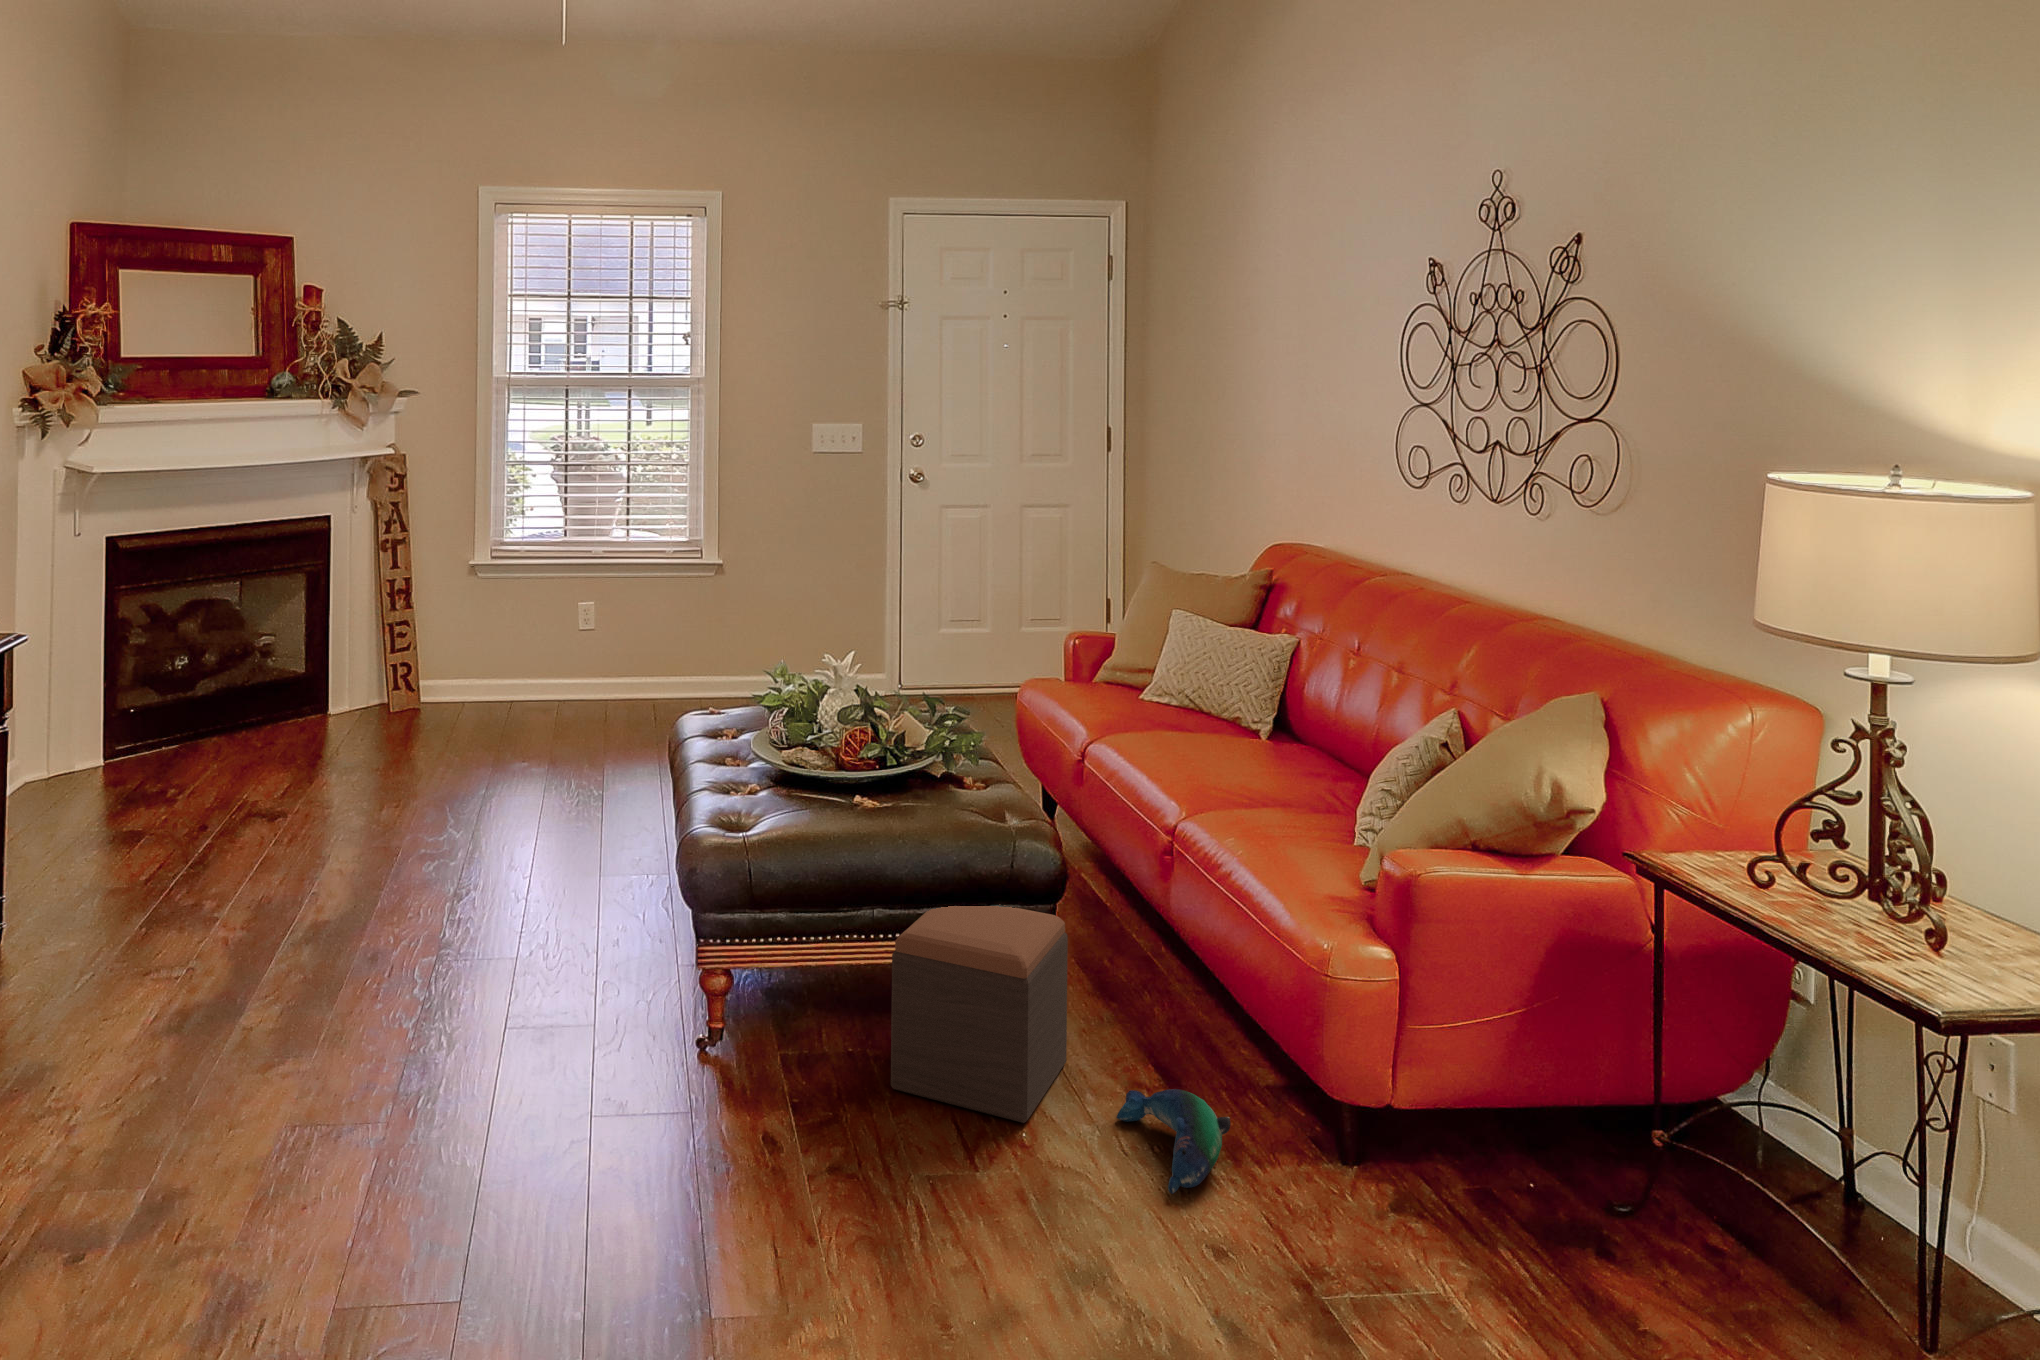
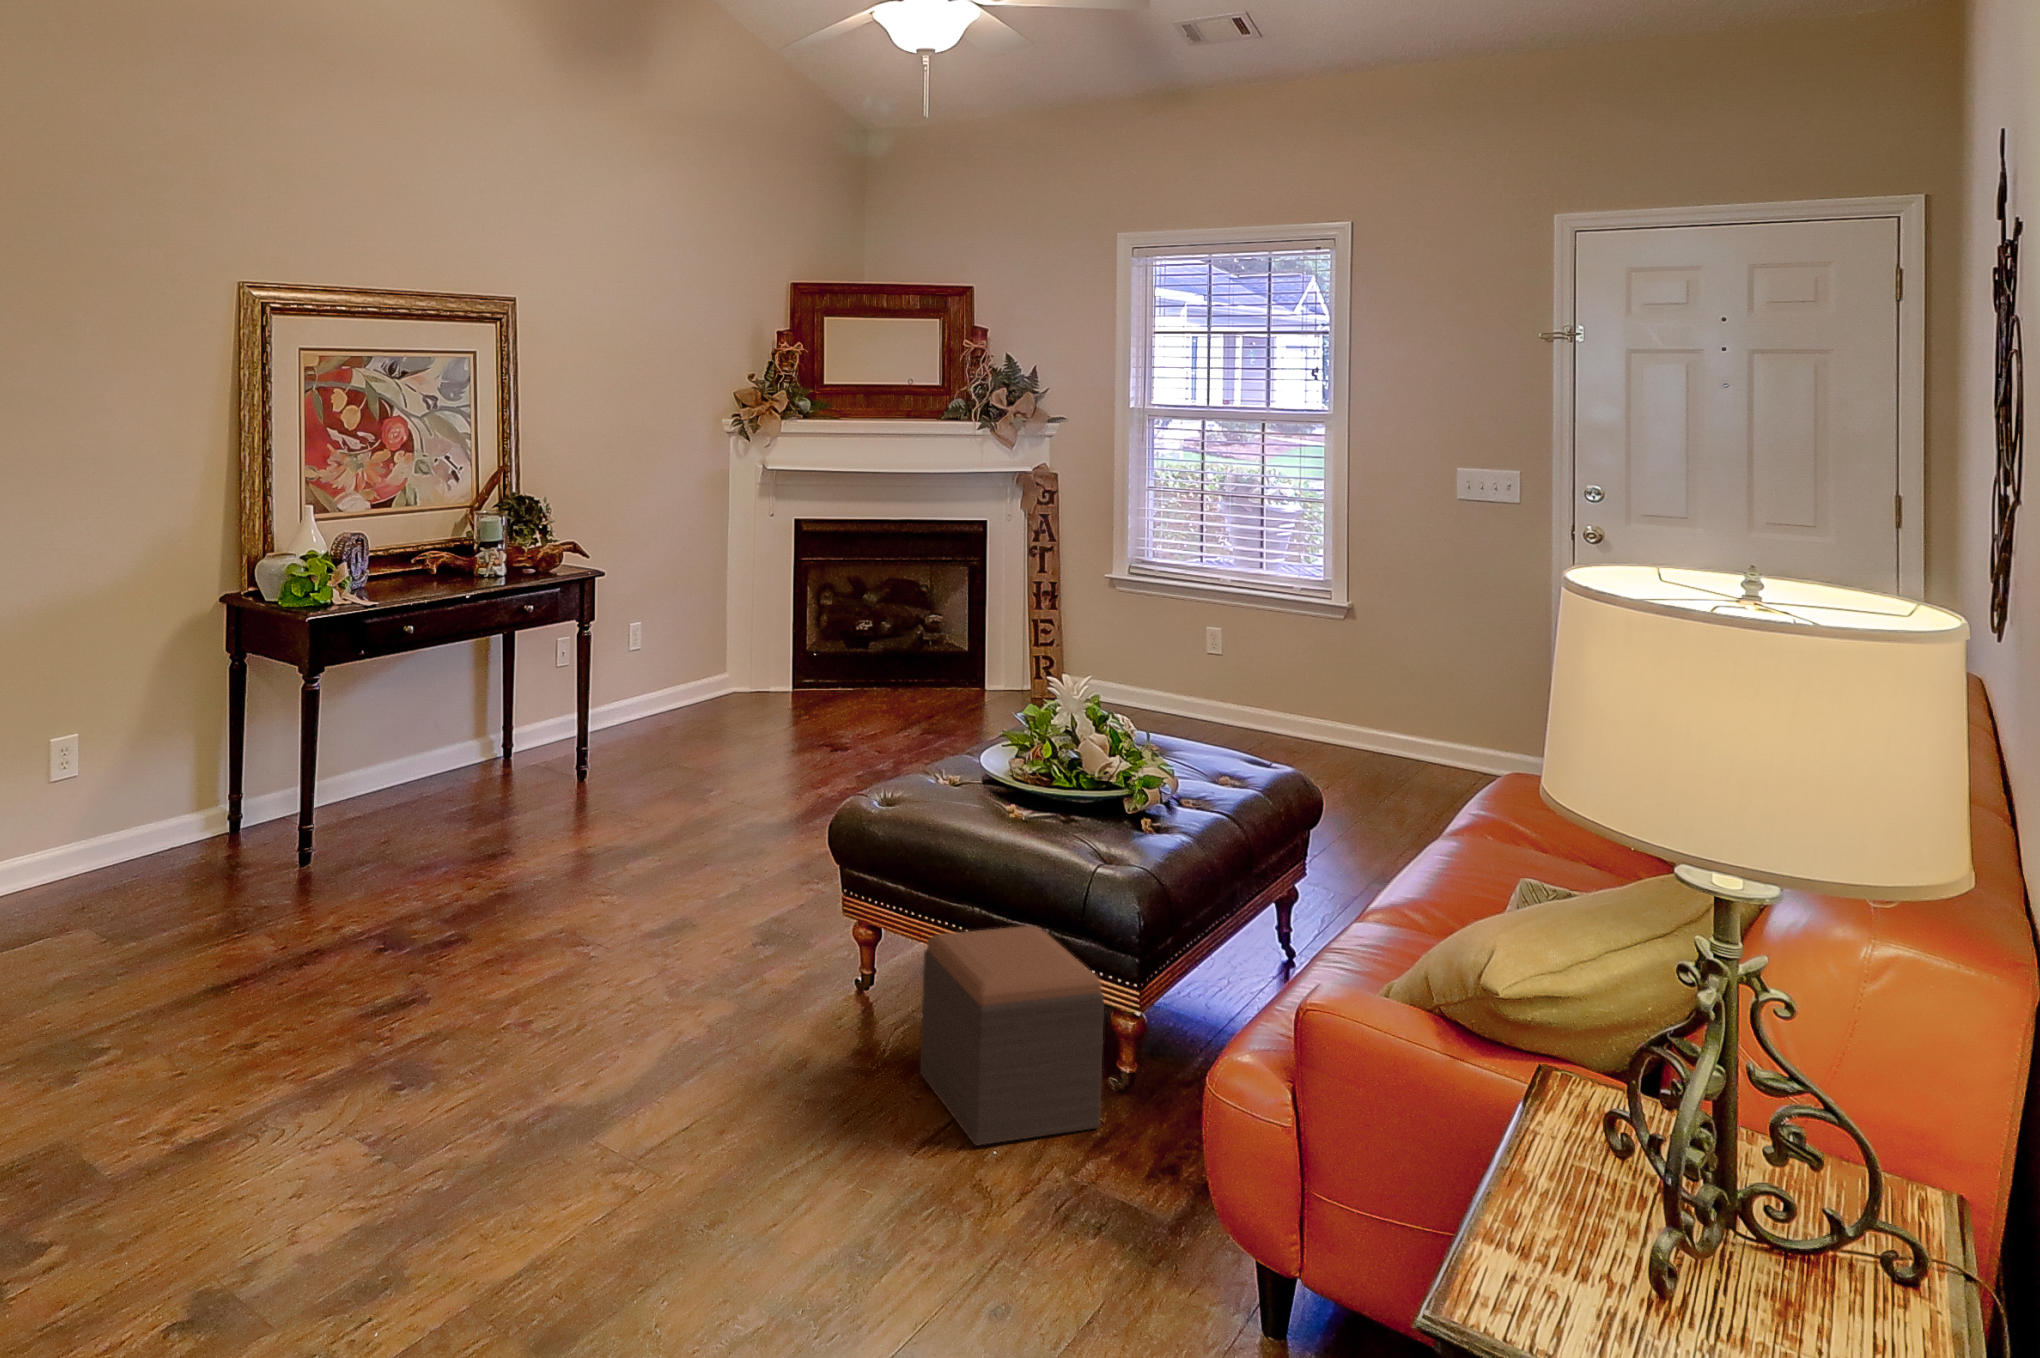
plush toy: present [1116,1089,1230,1194] -> none [993,1165,1114,1261]

